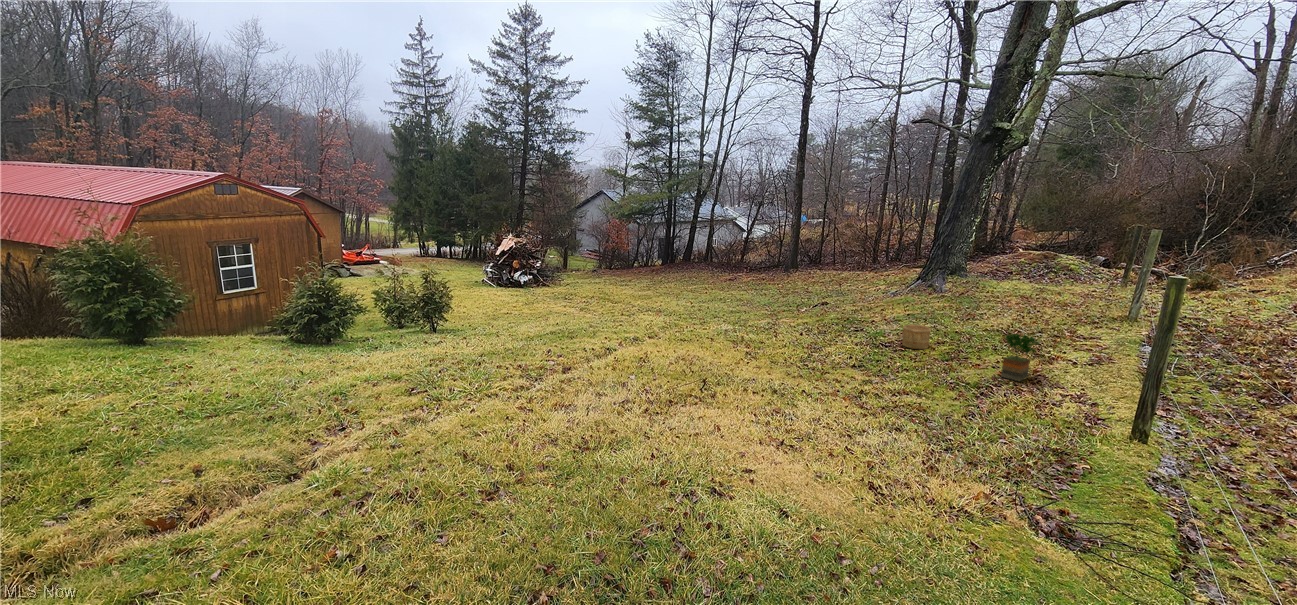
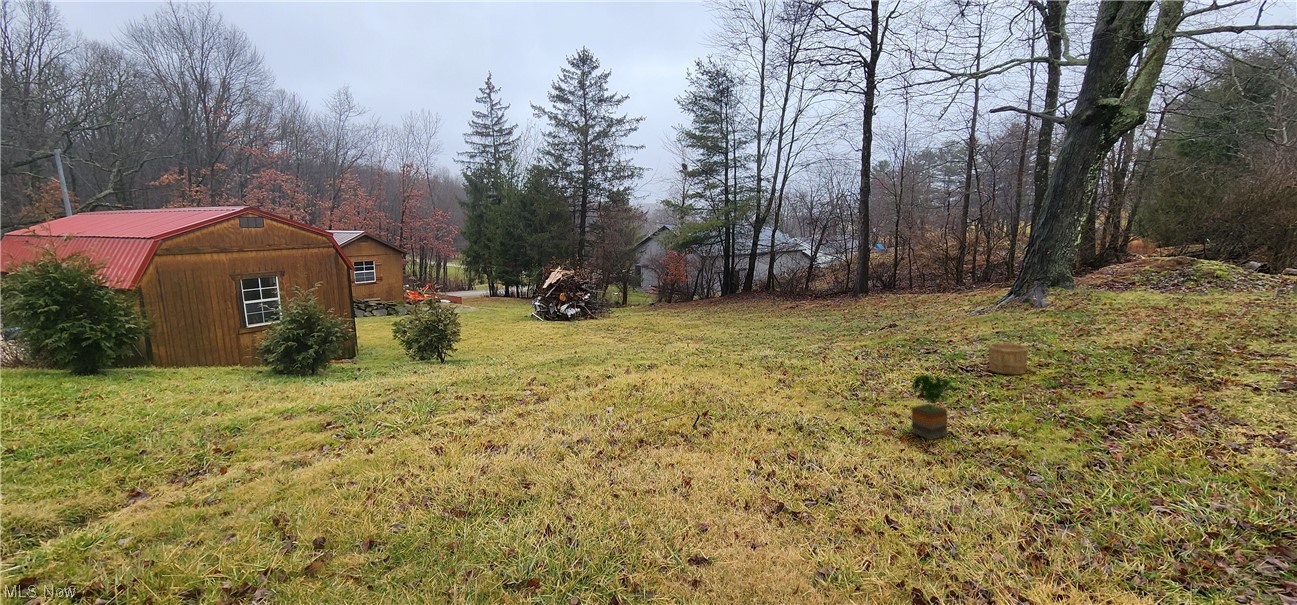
potted tree: present [1001,334,1039,381] -> present [912,375,955,440]

